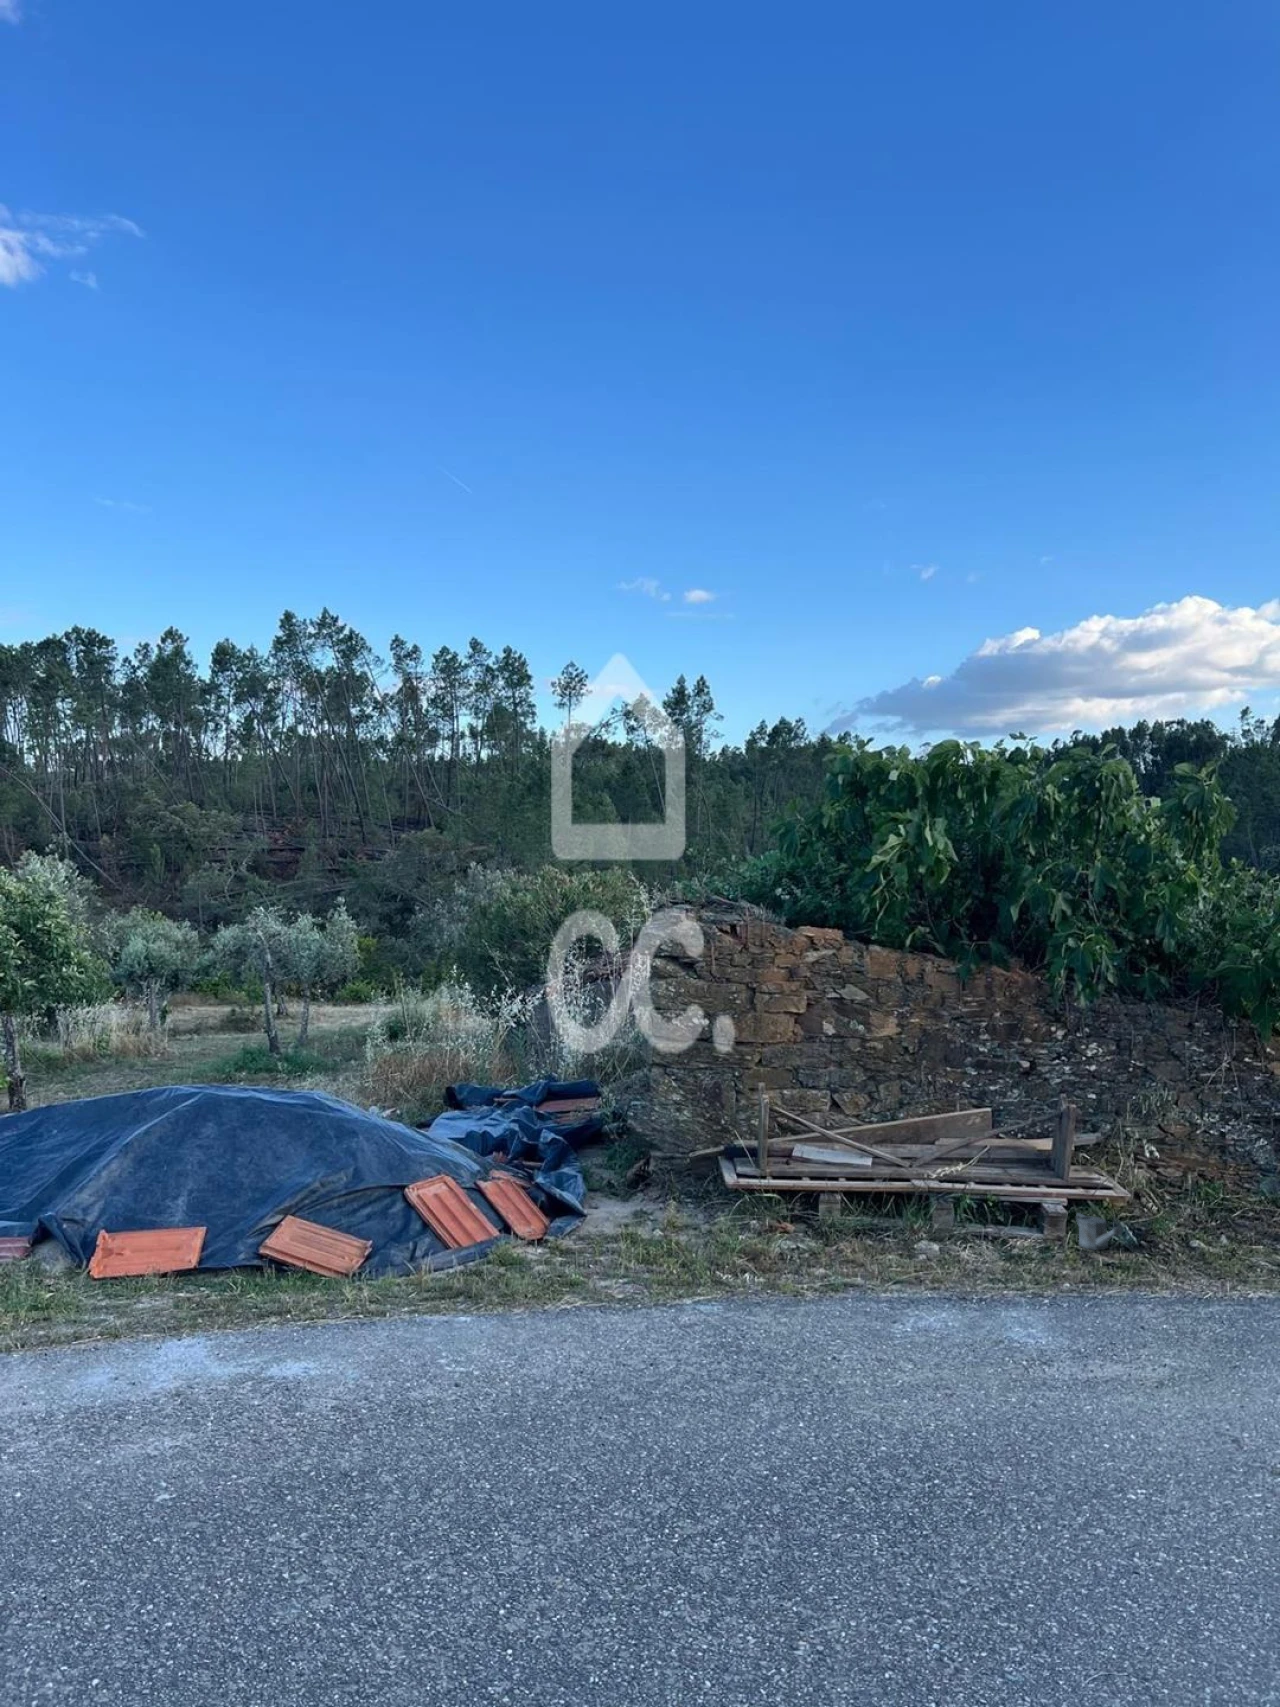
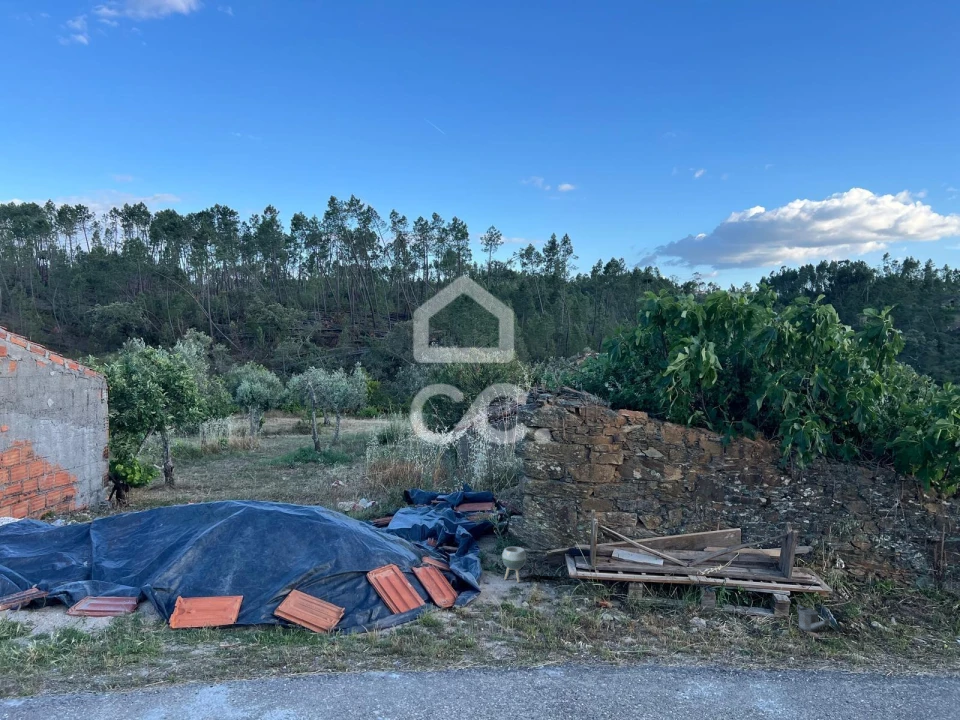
planter: none [619,1154,658,1210] -> present [502,547,526,582]

